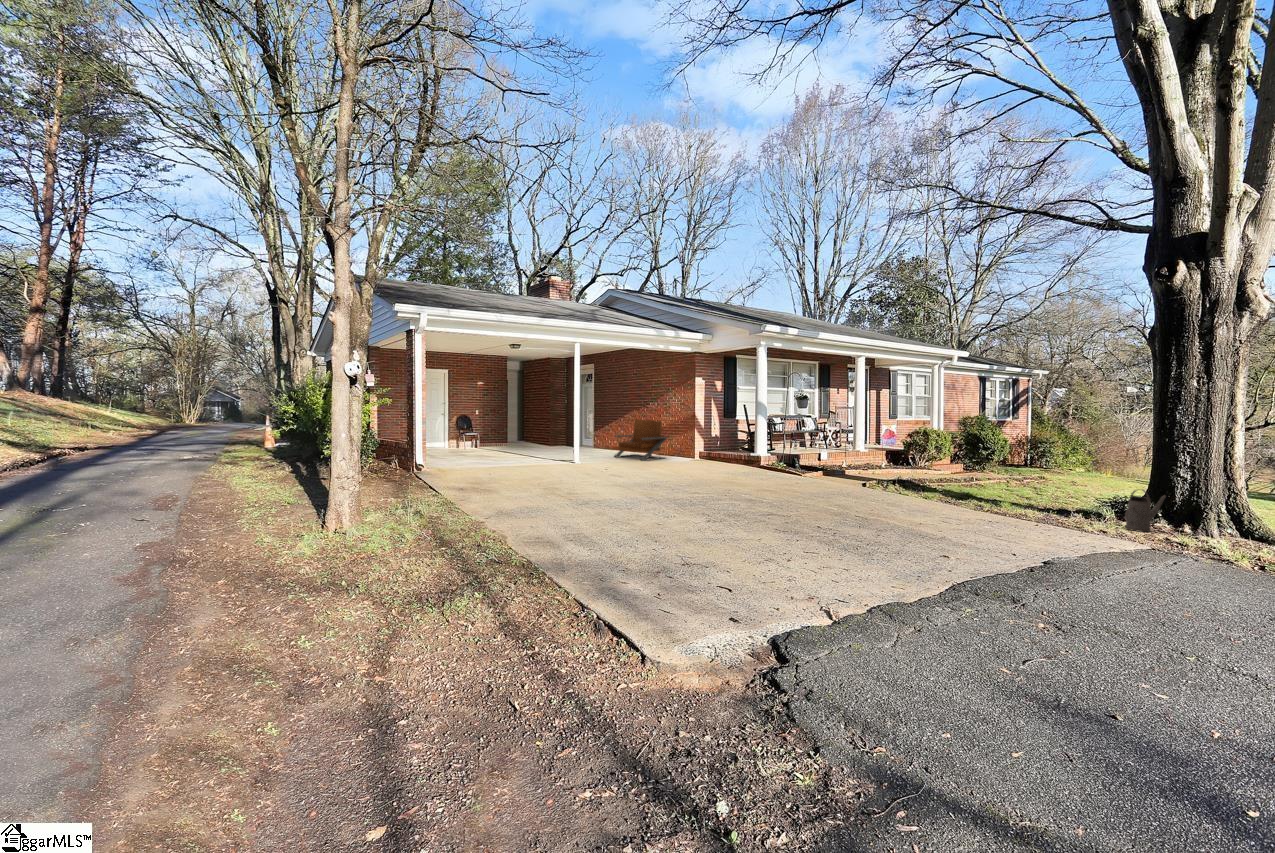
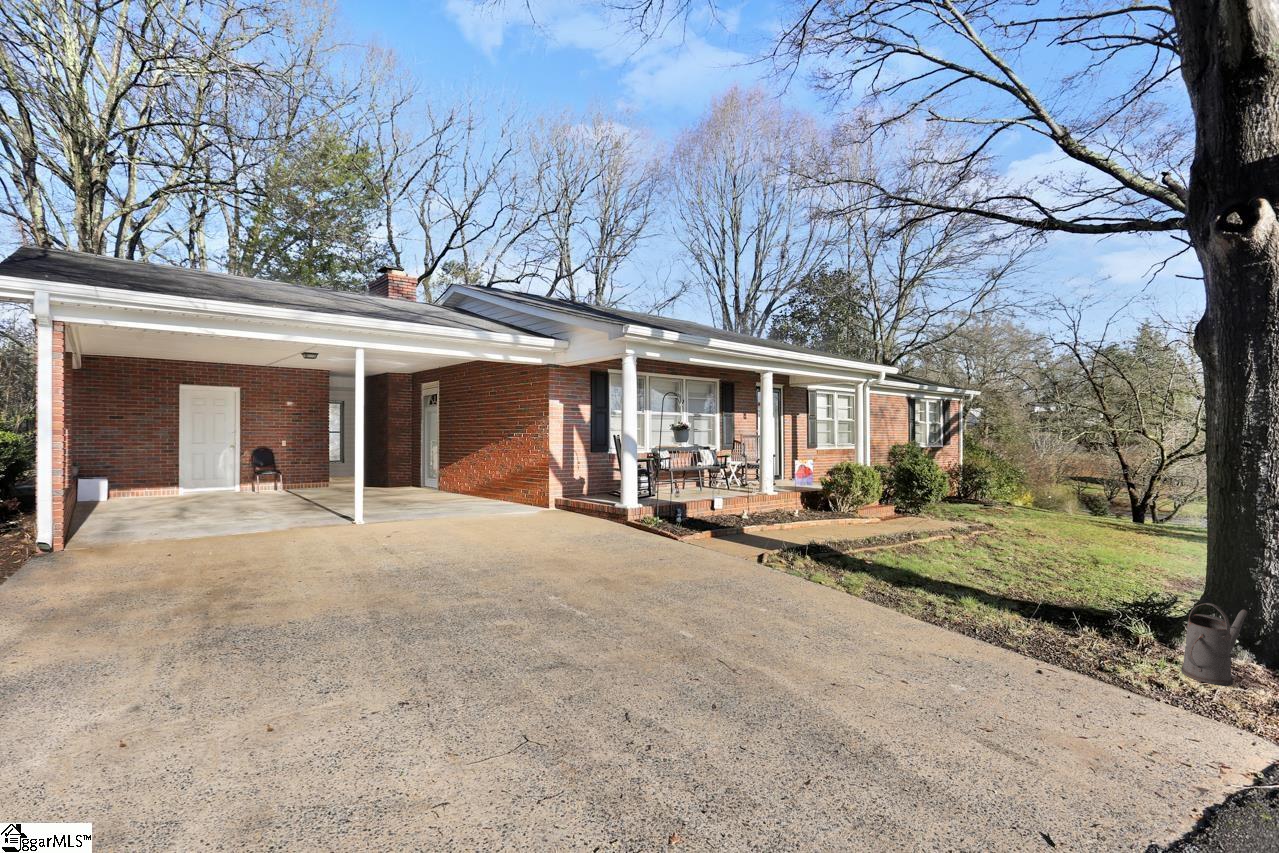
lounge chair: present [614,419,667,461] -> none [439,455,513,514]

